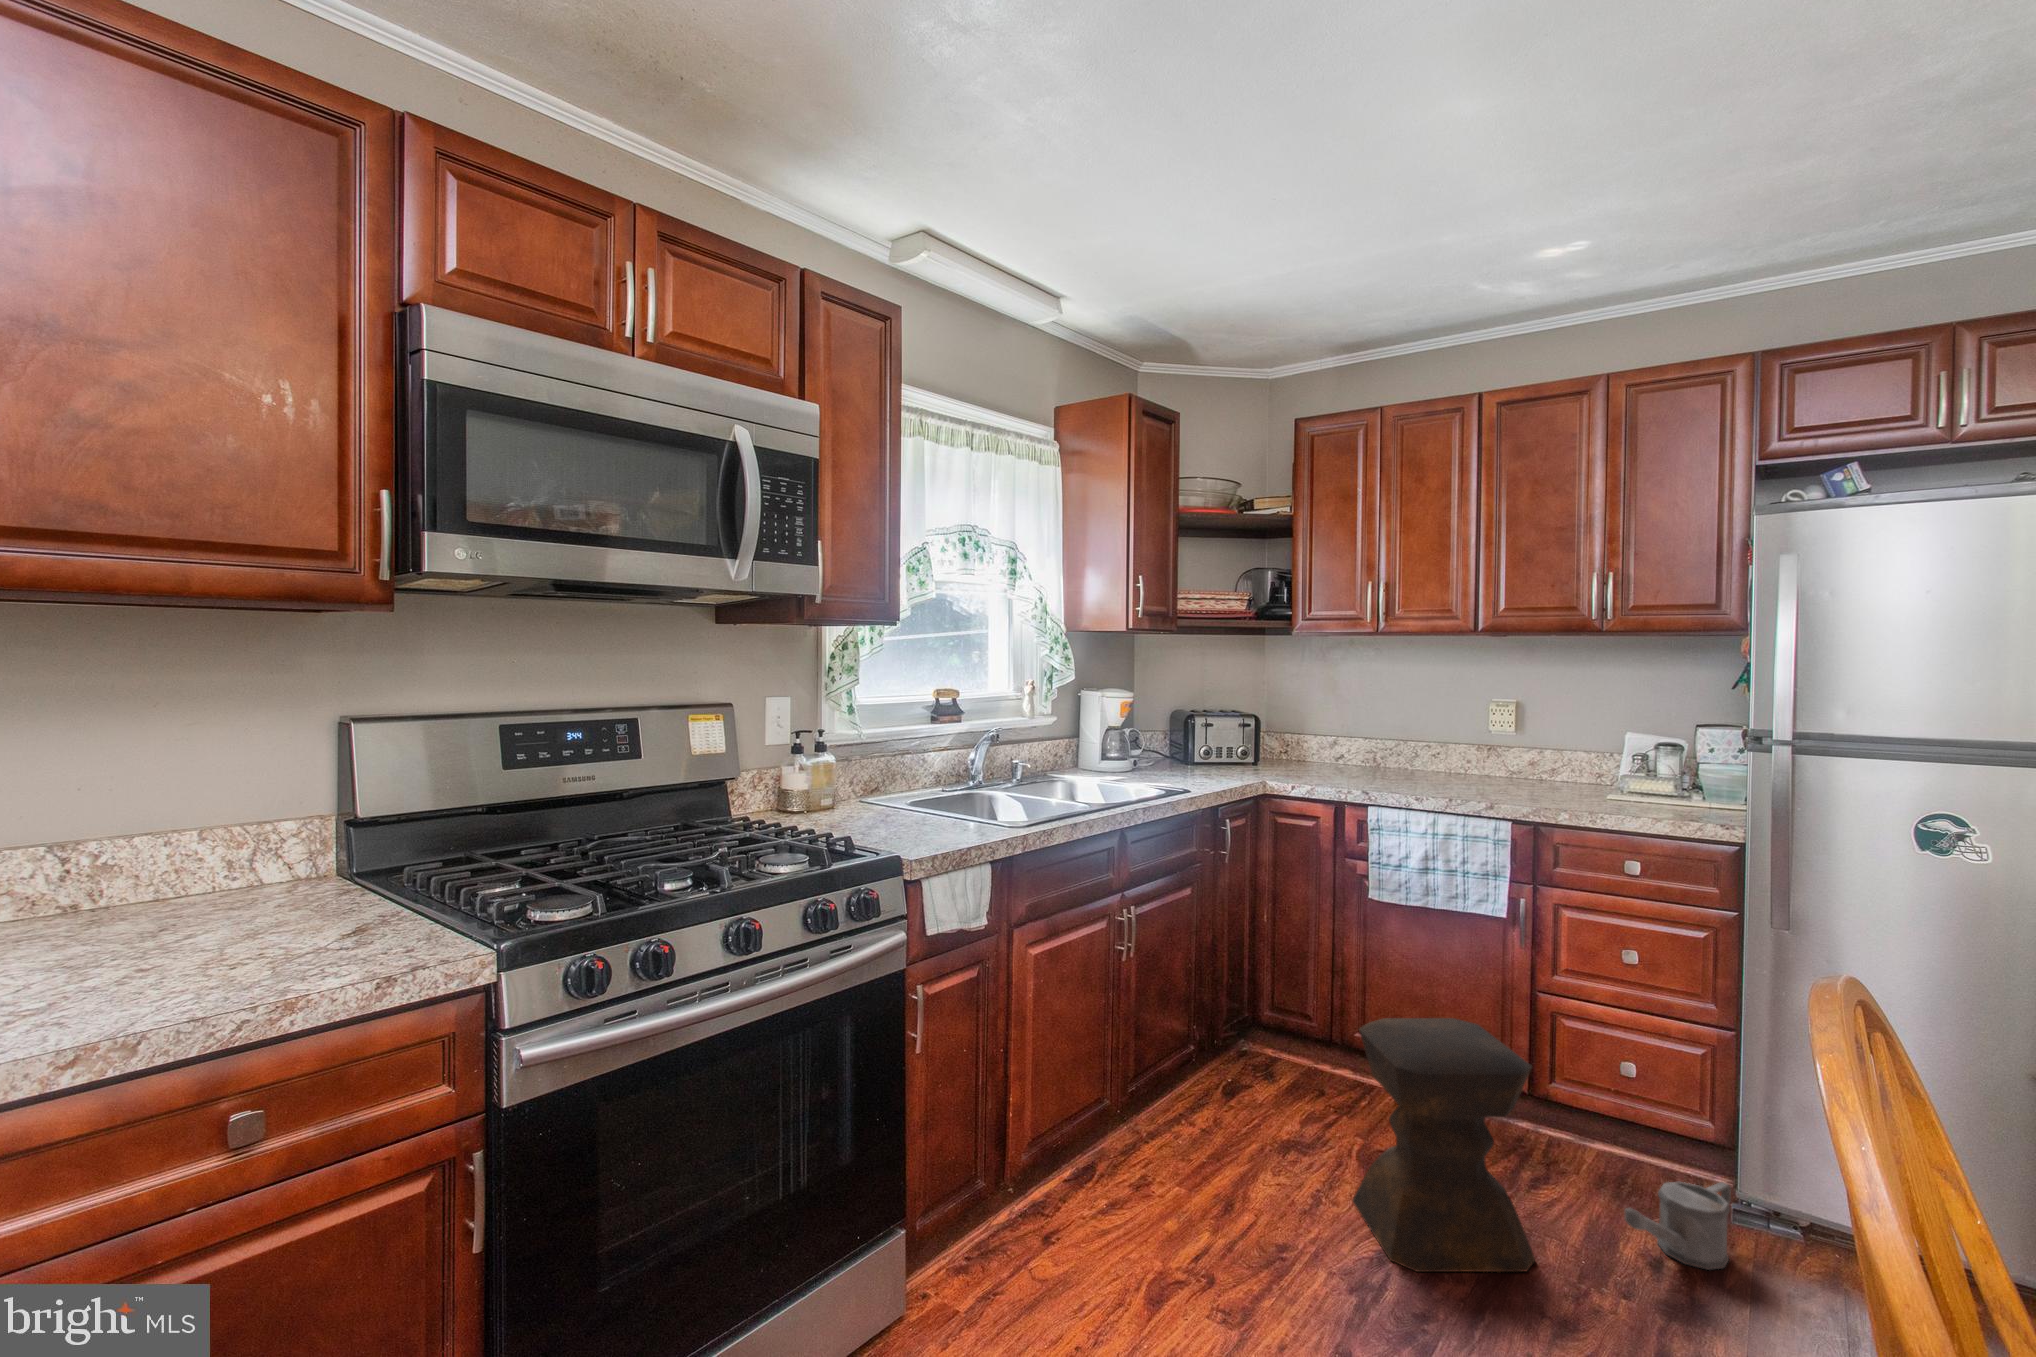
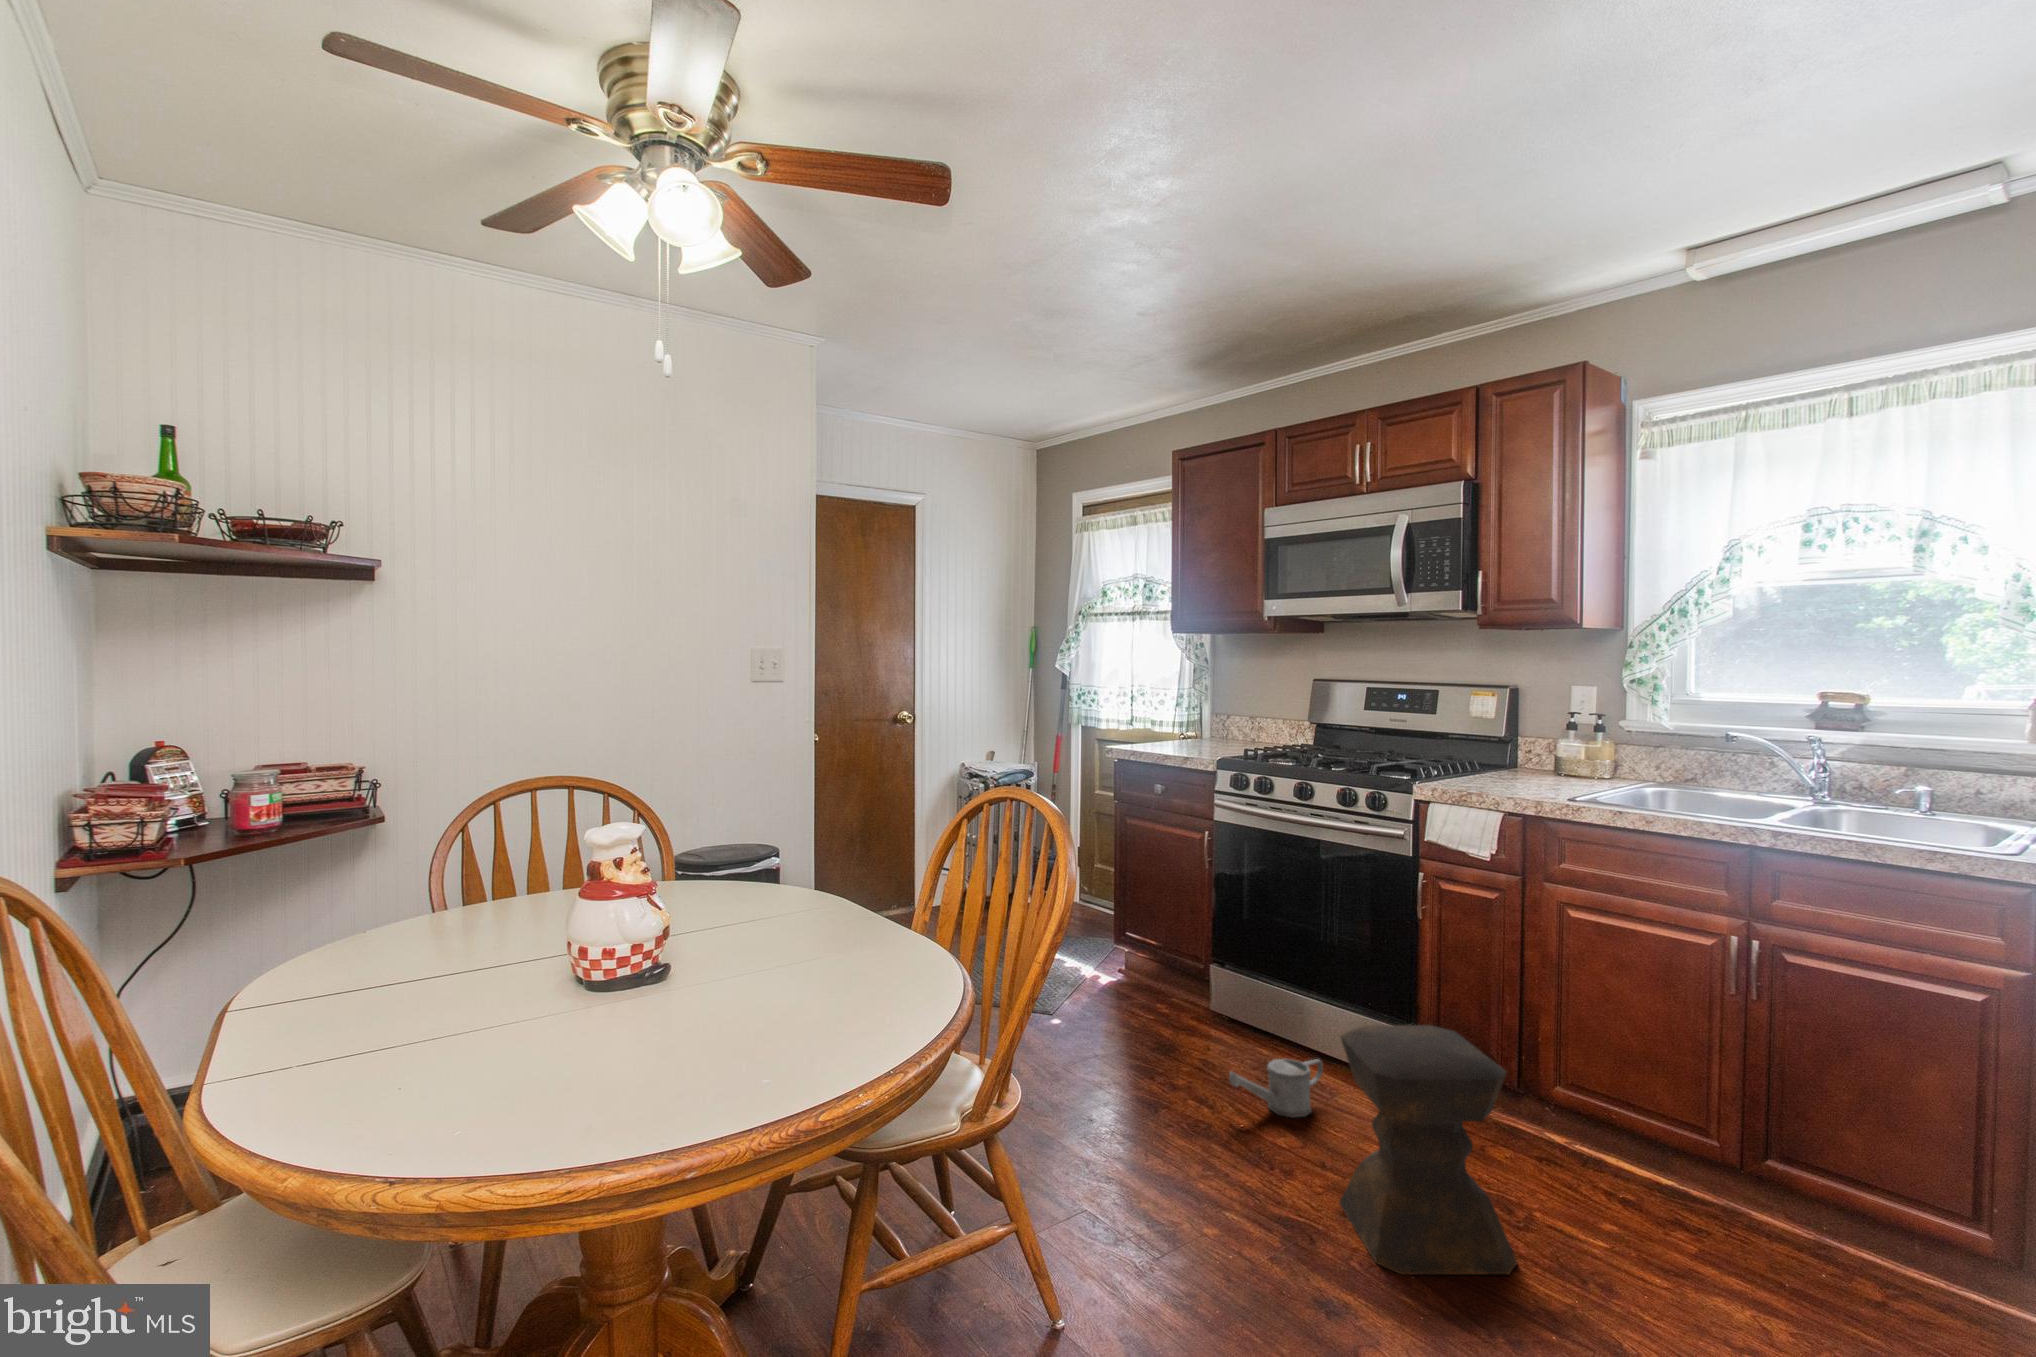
watering can: present [1625,1182,1731,1270] -> present [1229,1059,1323,1117]

